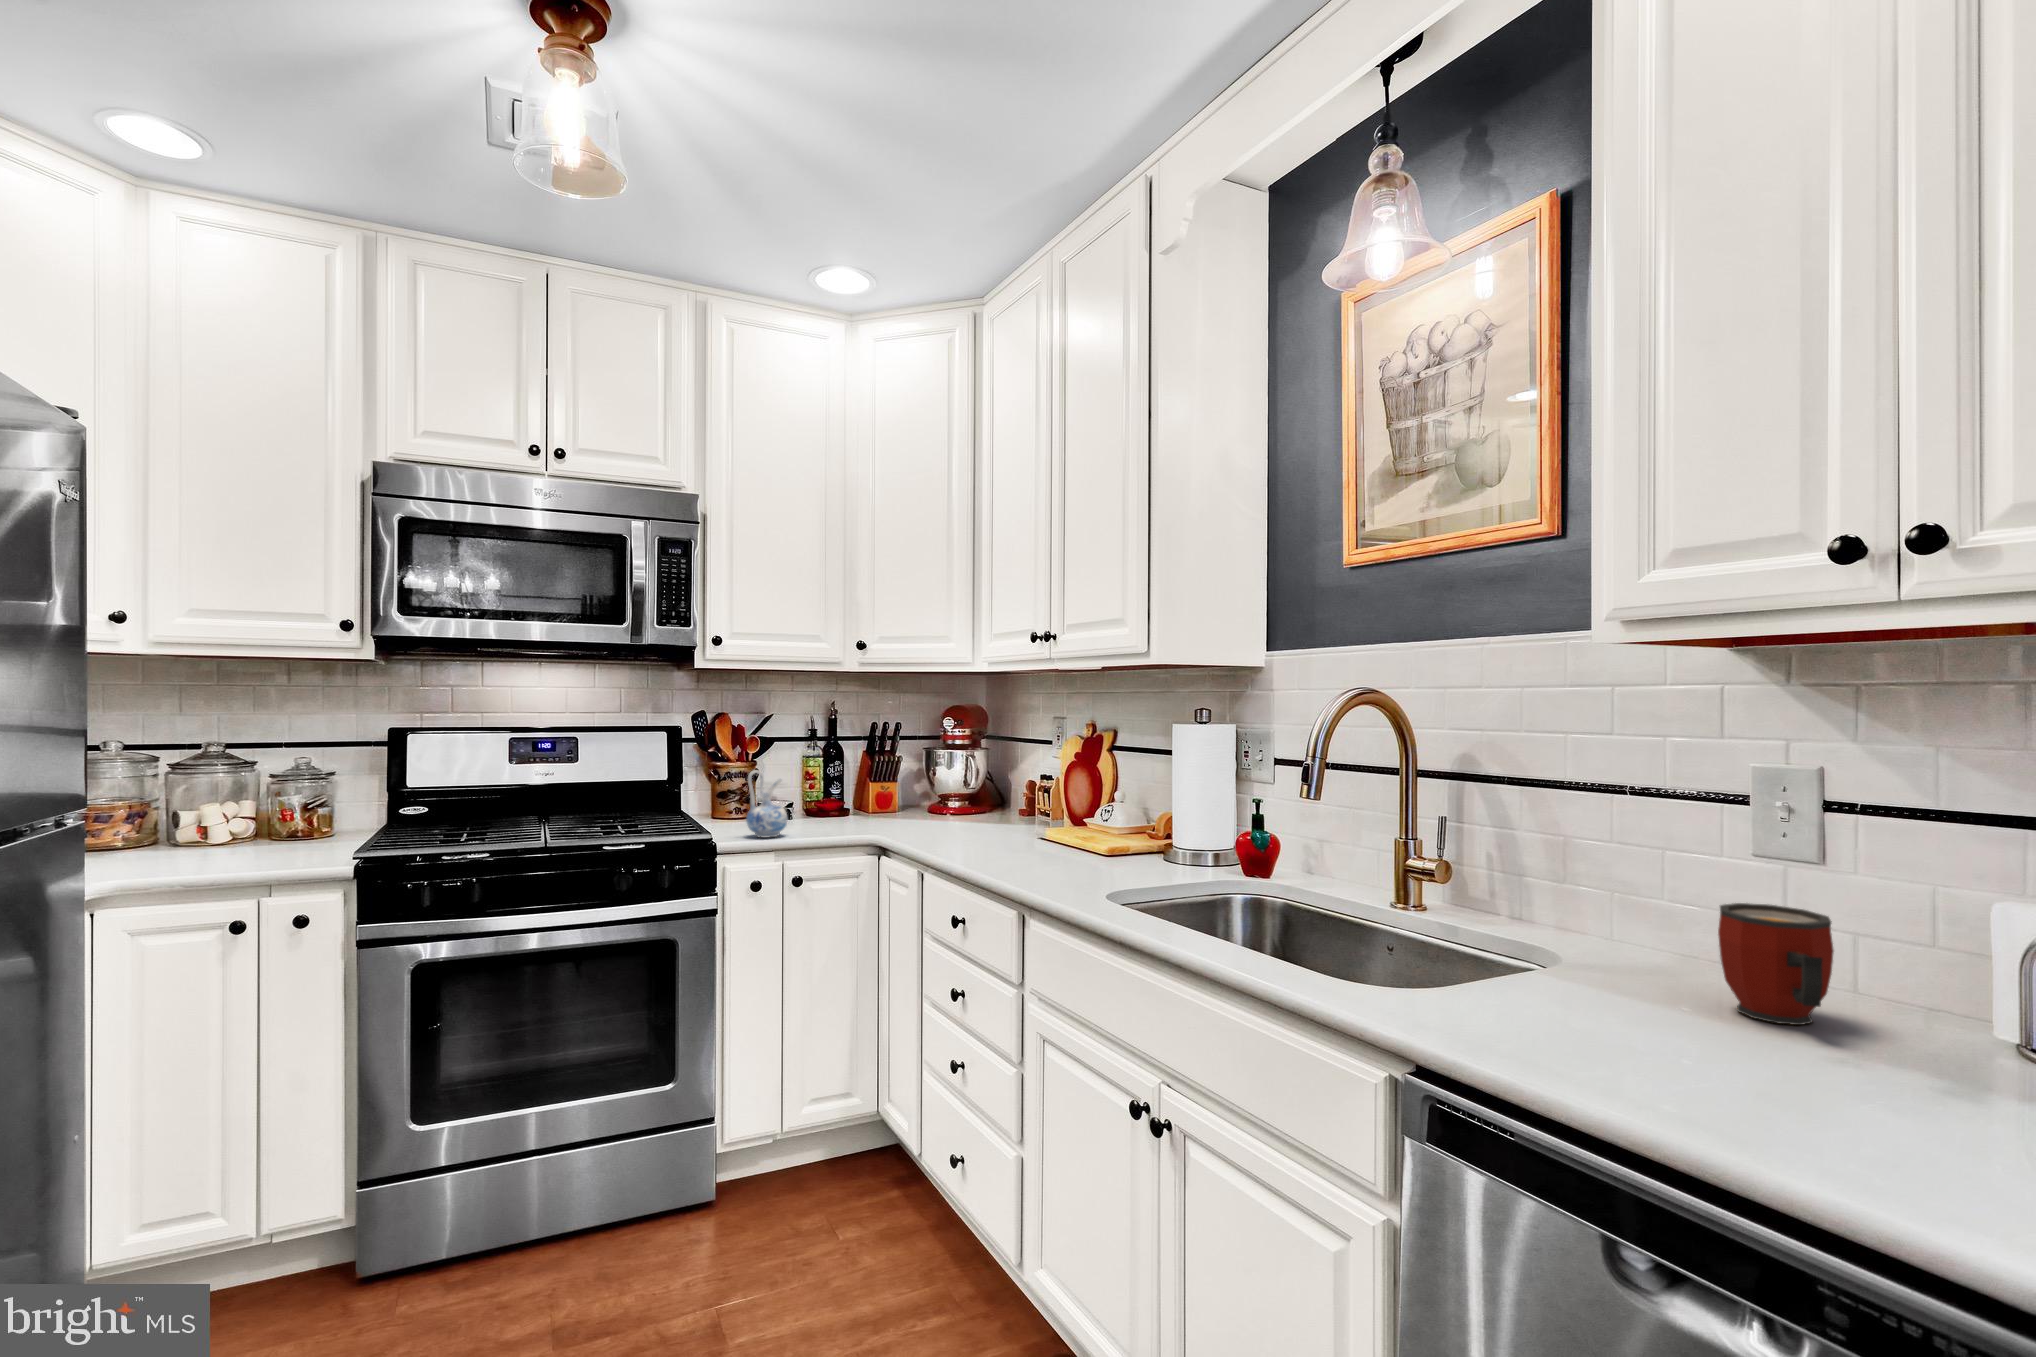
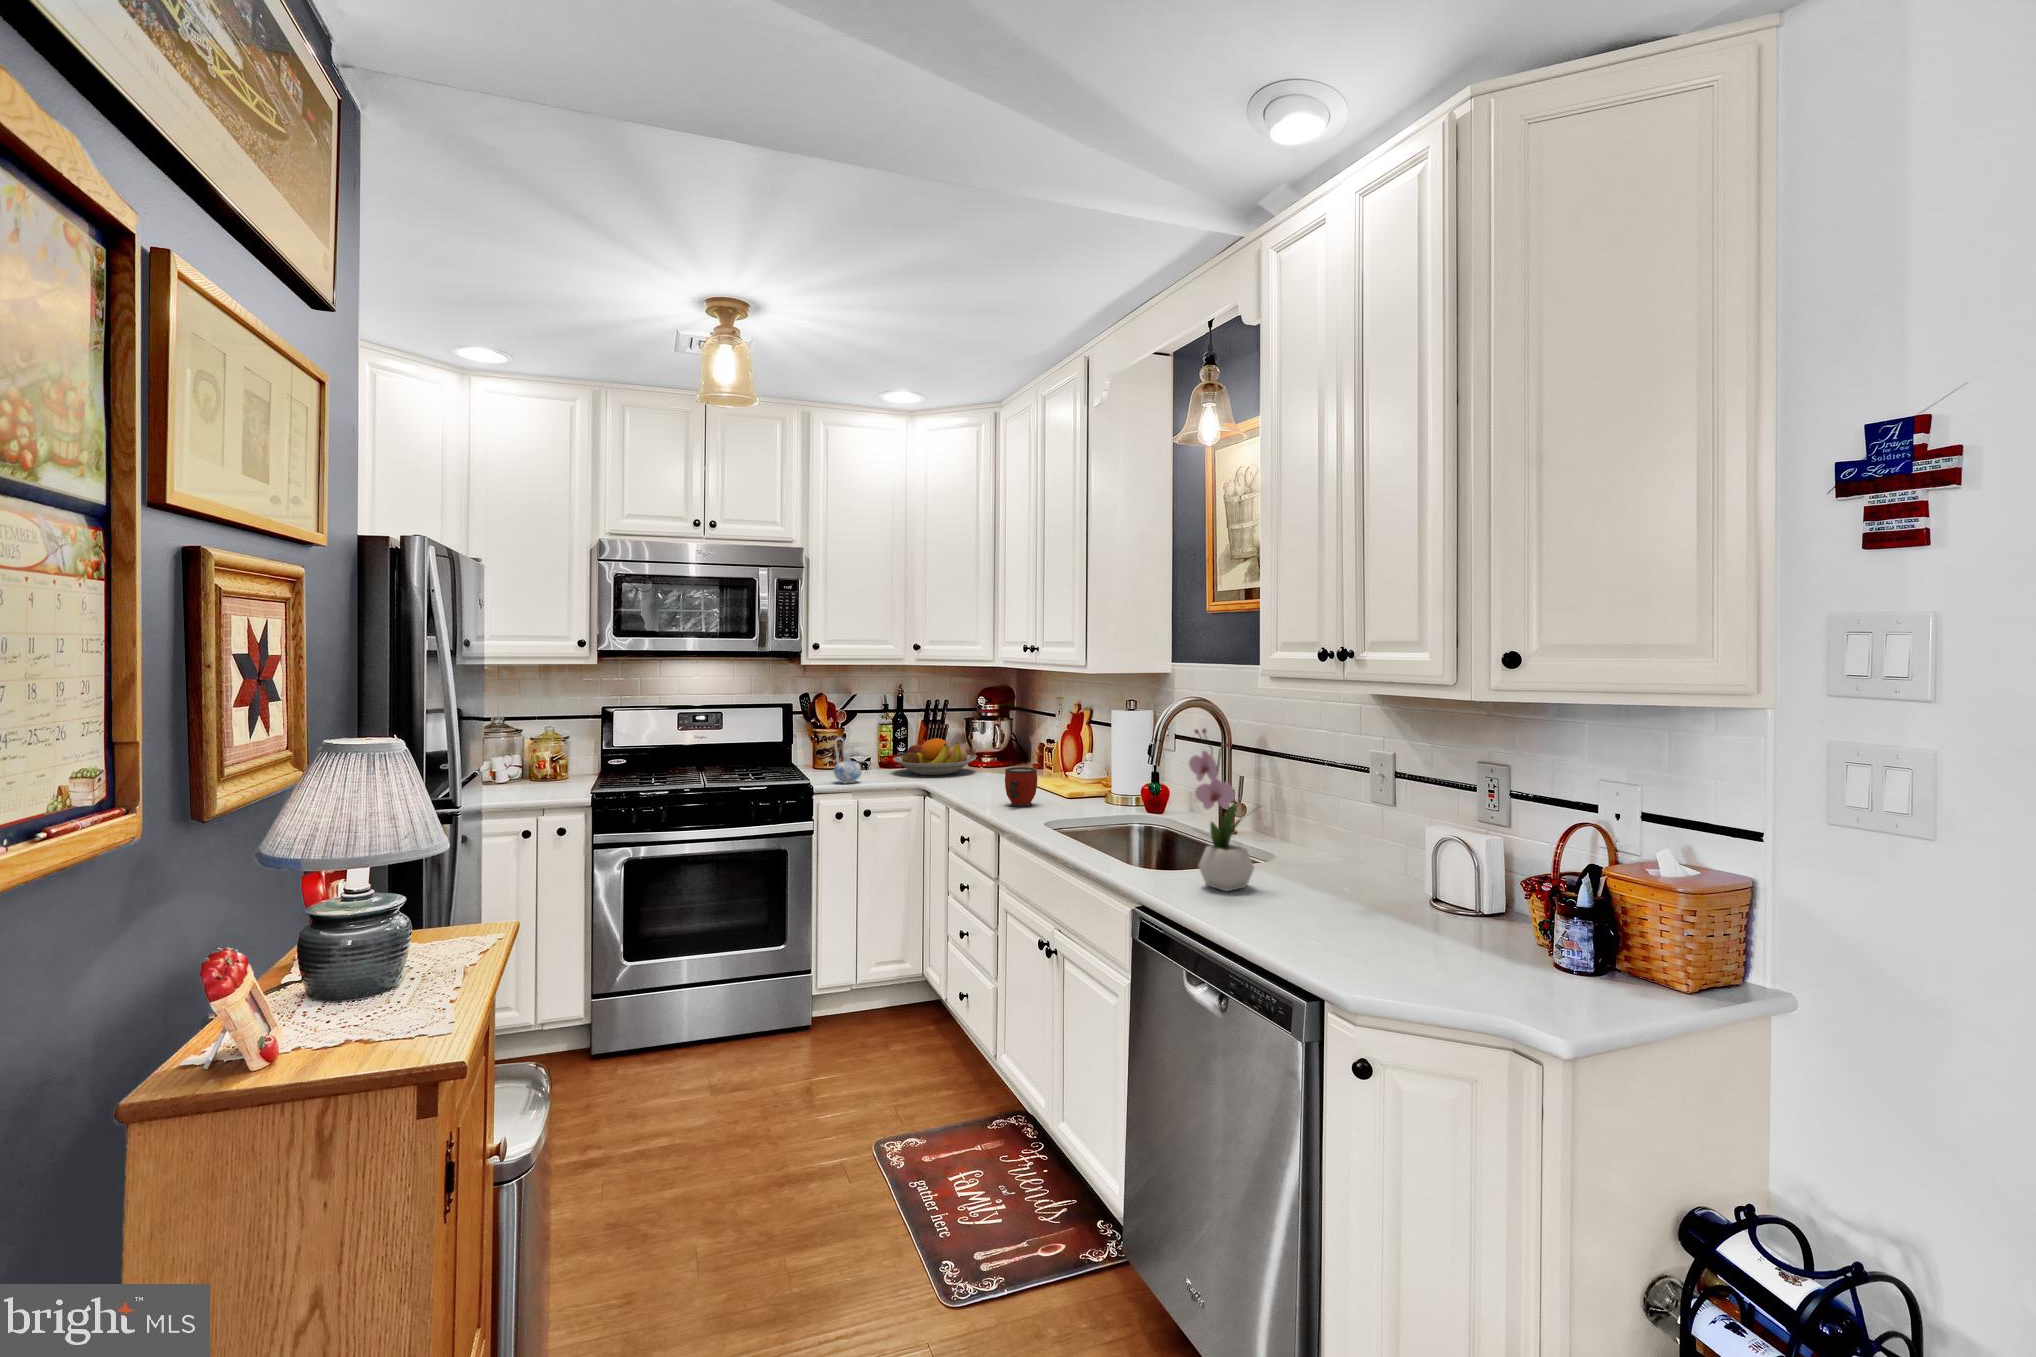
flower arrangement: none [1505,721,1638,1037] -> present [1189,729,1254,891]
fruit bowl: none [828,772,945,824] -> present [893,738,976,775]
mug: present [1718,903,1834,1025] -> present [1005,767,1037,807]

